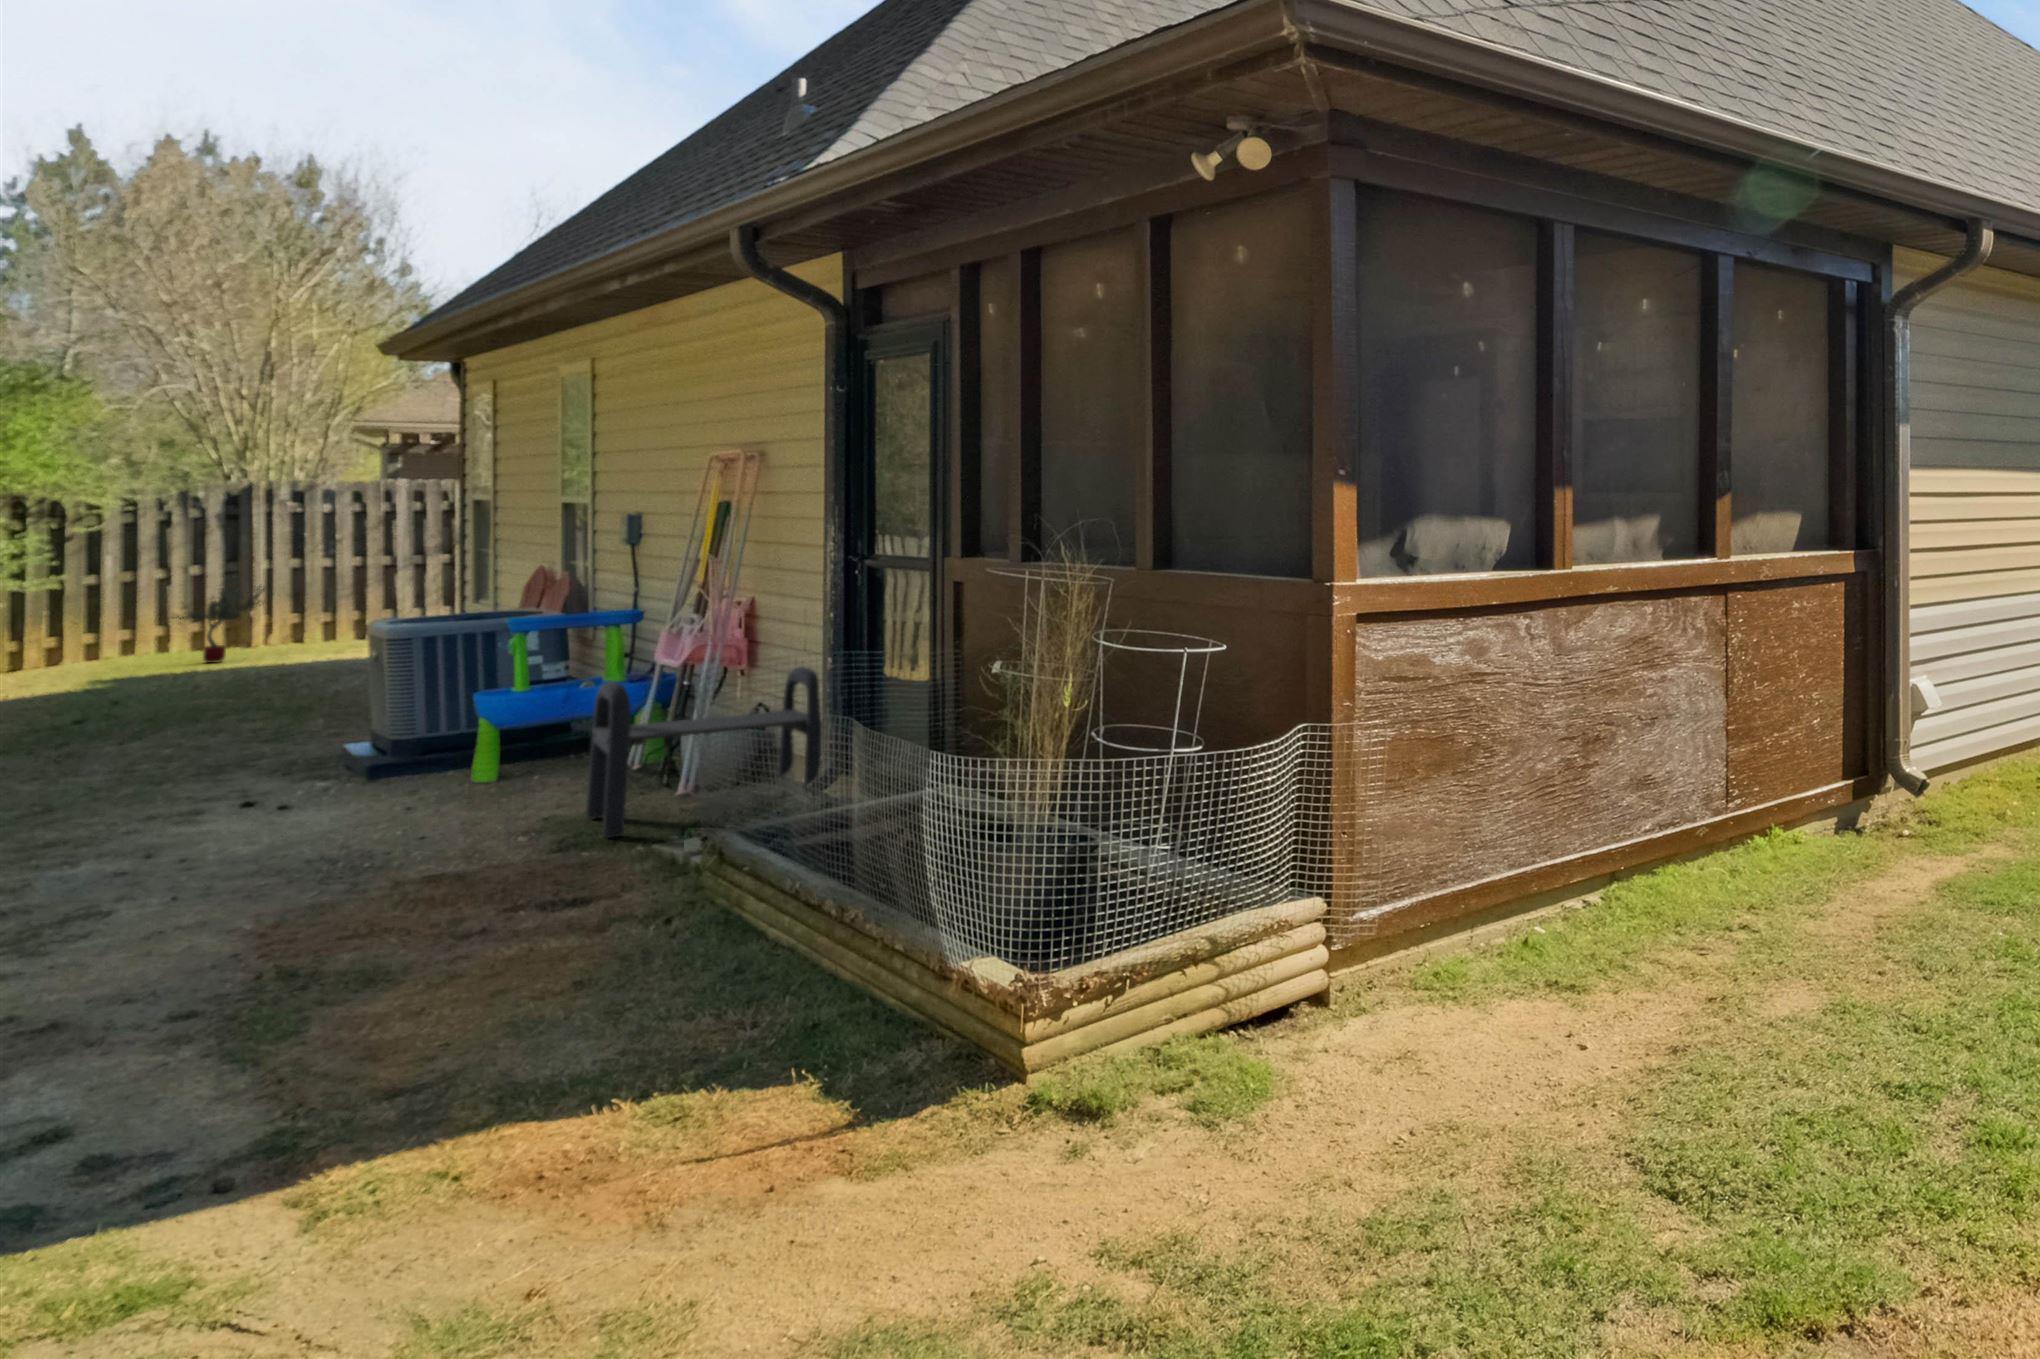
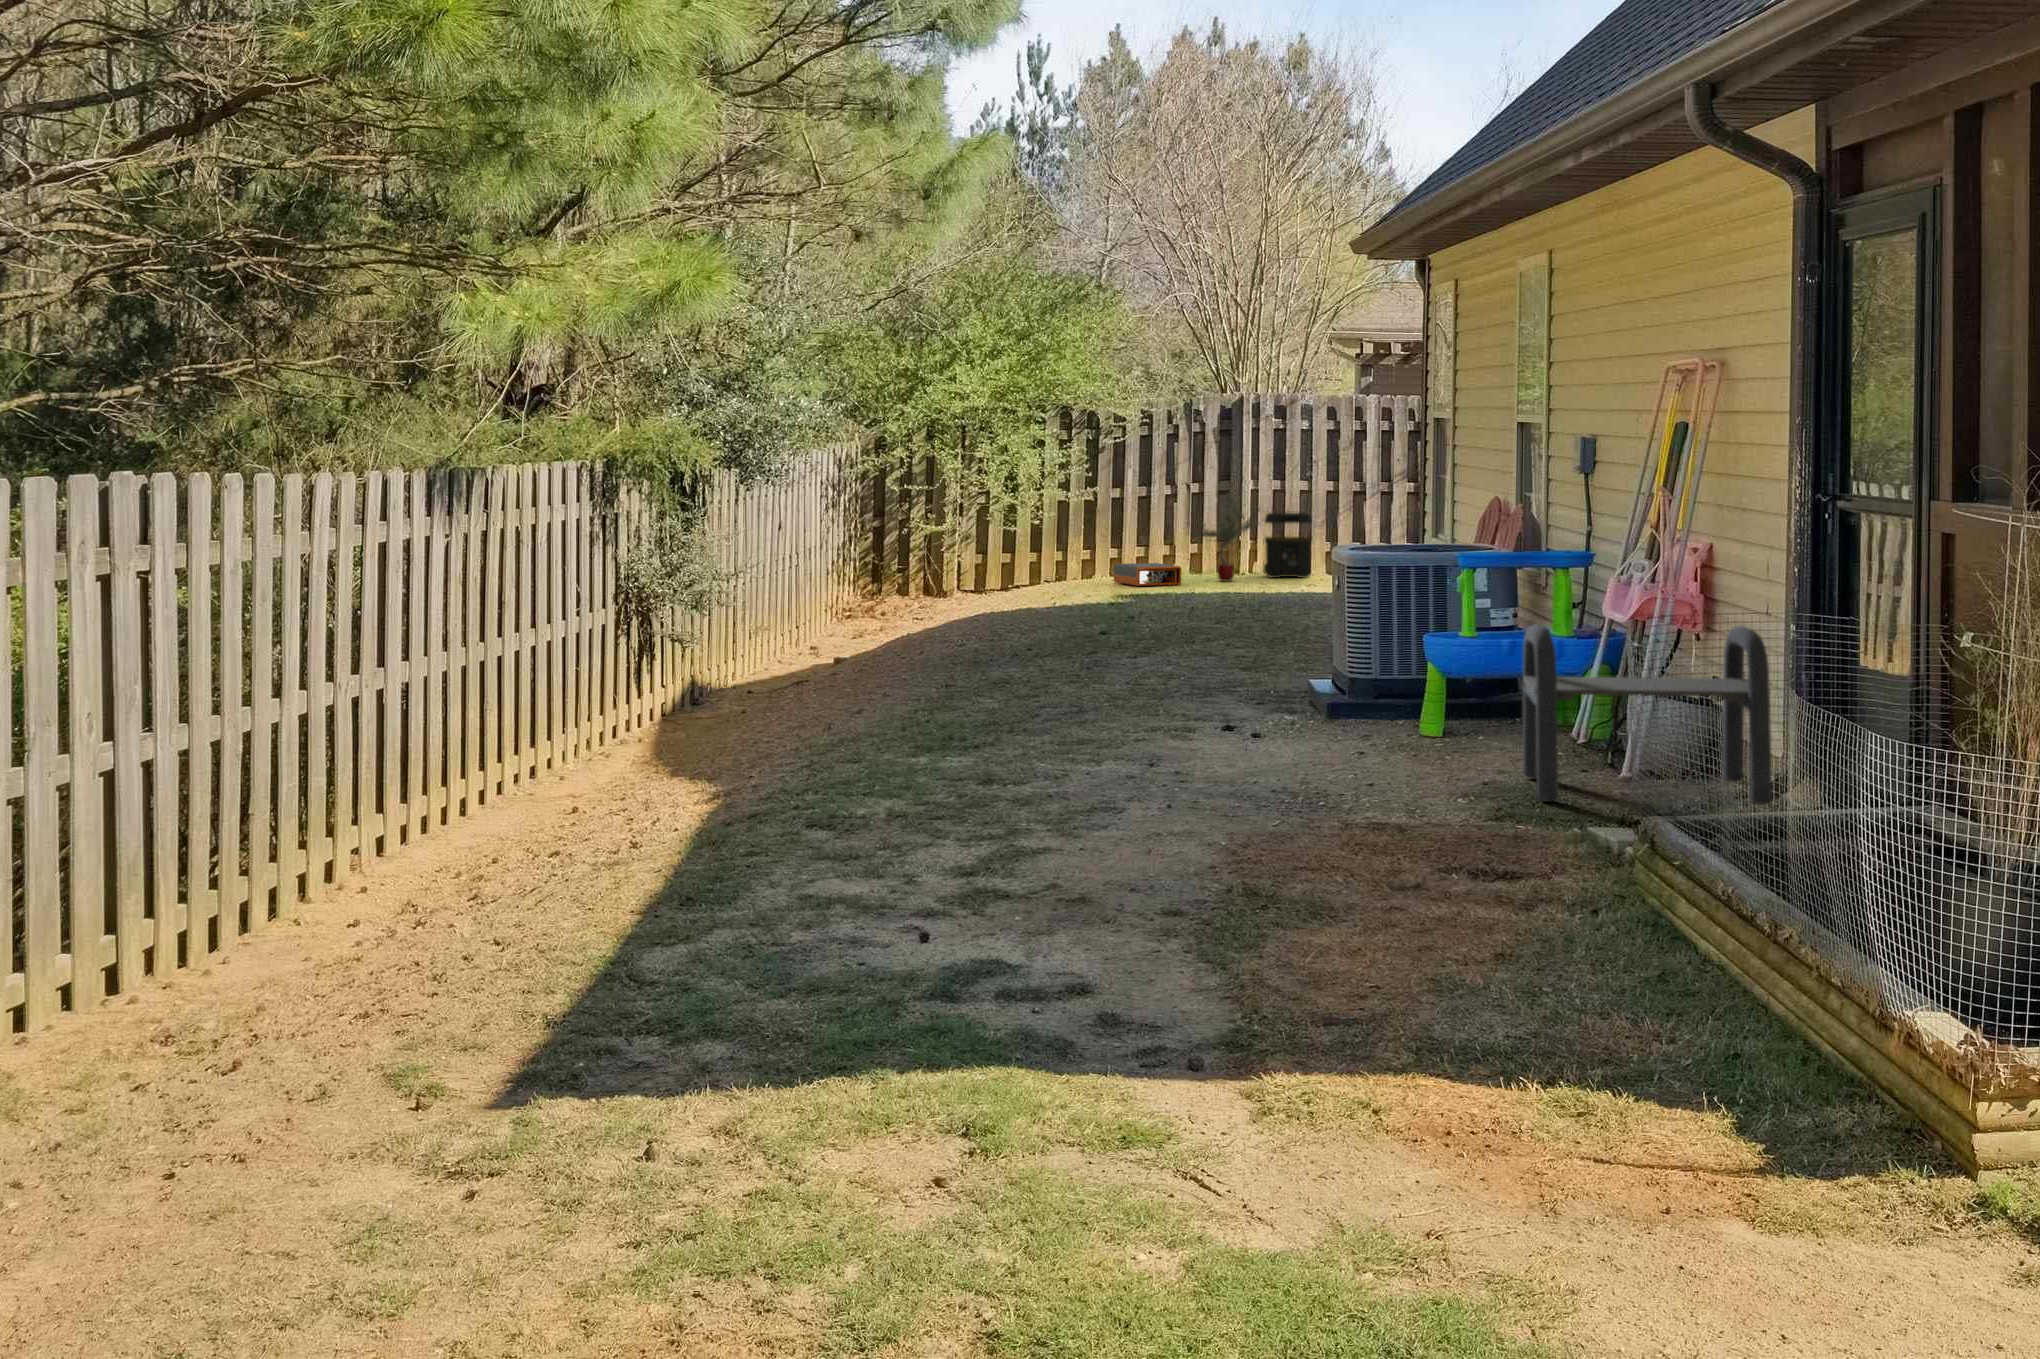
toolbox: none [264,589,331,655] -> present [1262,513,1312,578]
storage box: none [54,650,154,676] -> present [1114,563,1181,586]

